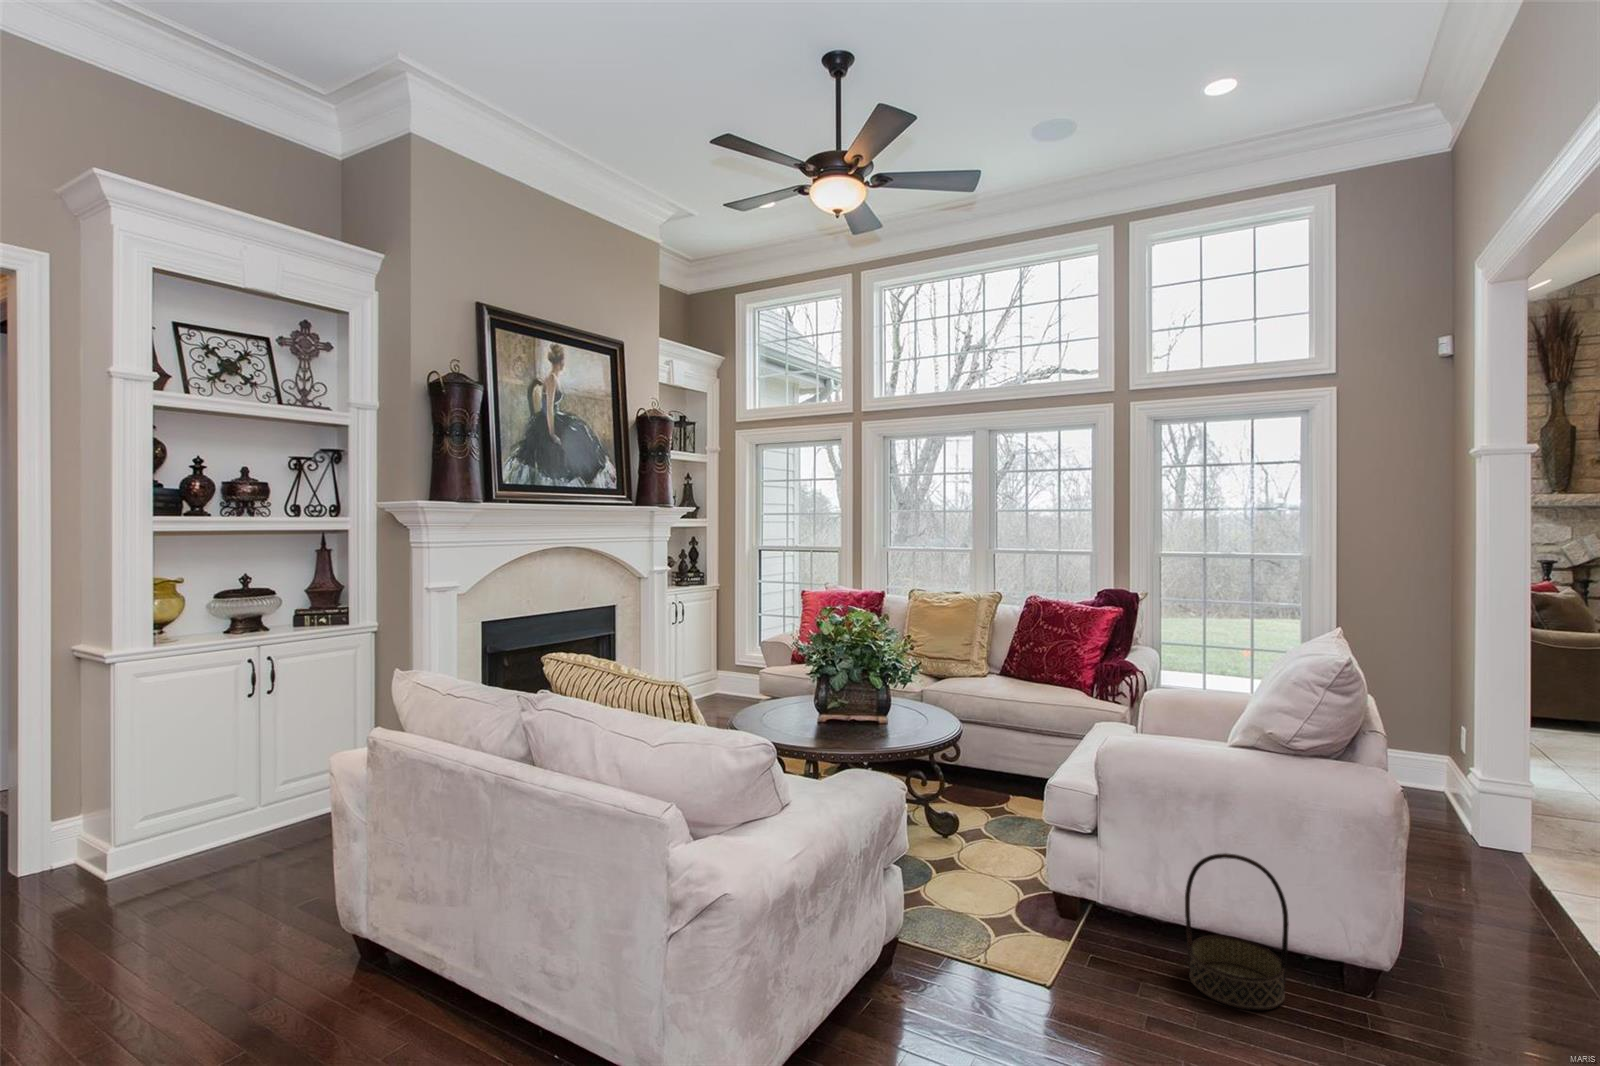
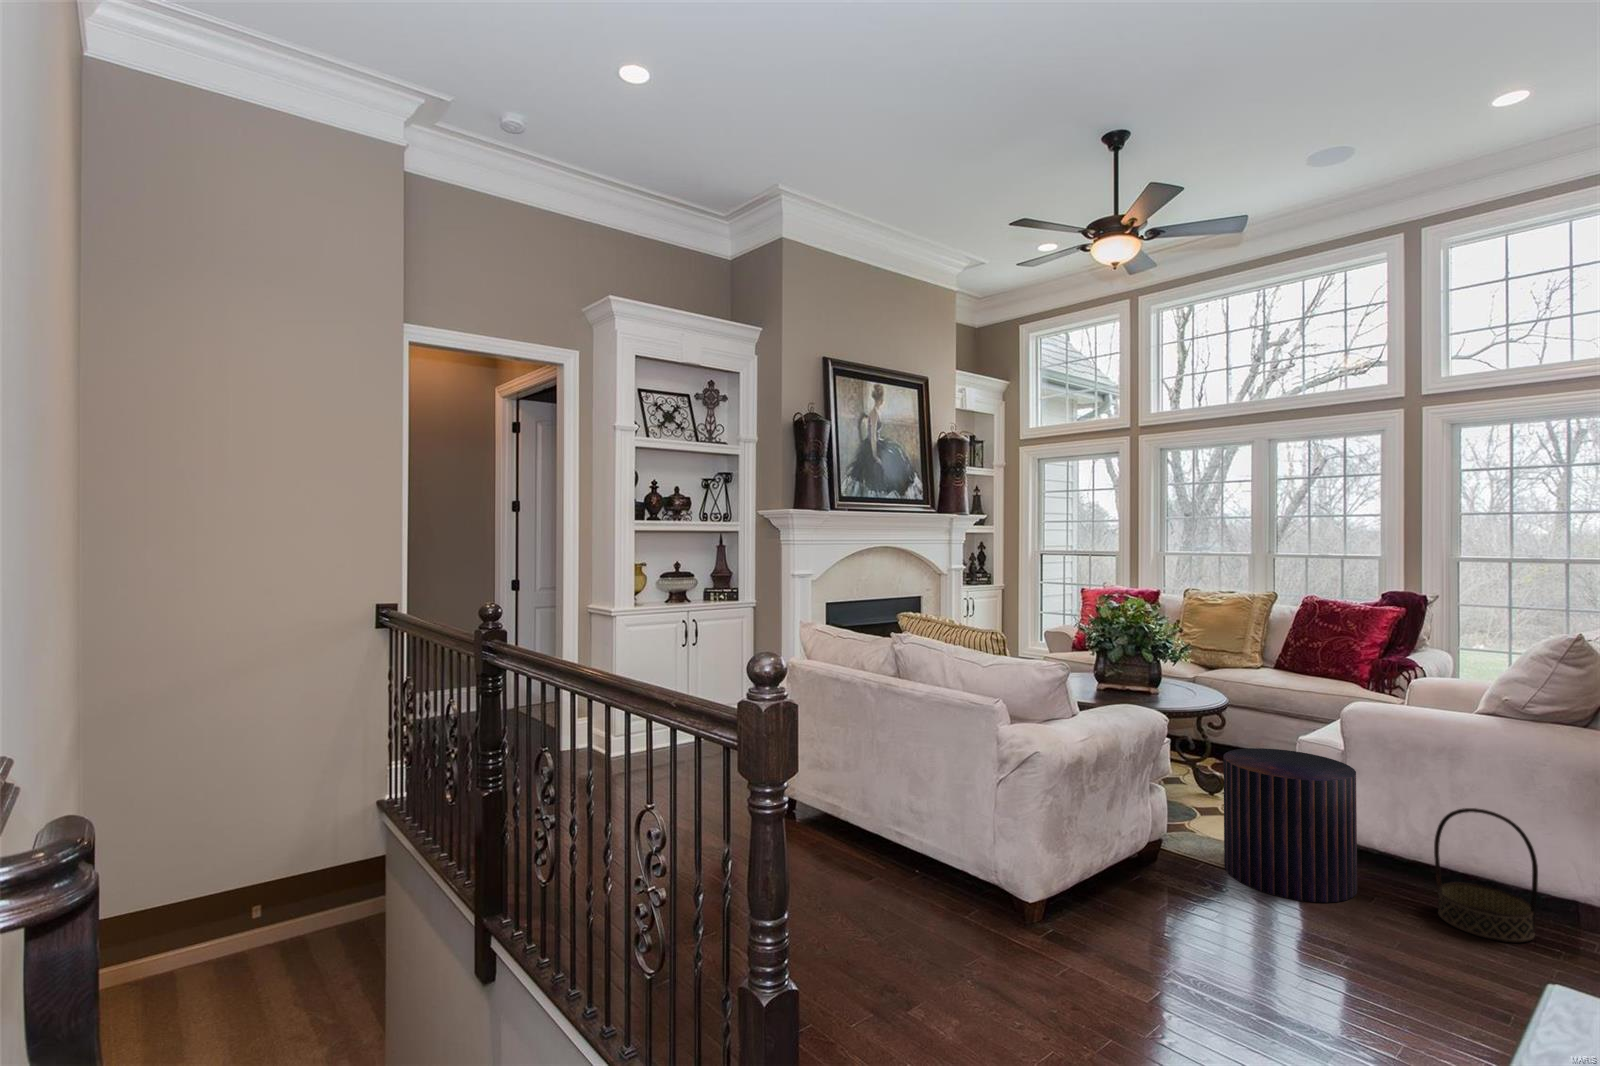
pouf: none [963,792,1107,988] -> present [1223,748,1357,902]

